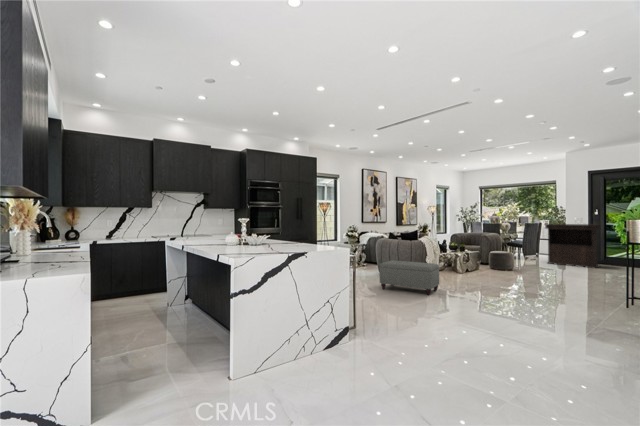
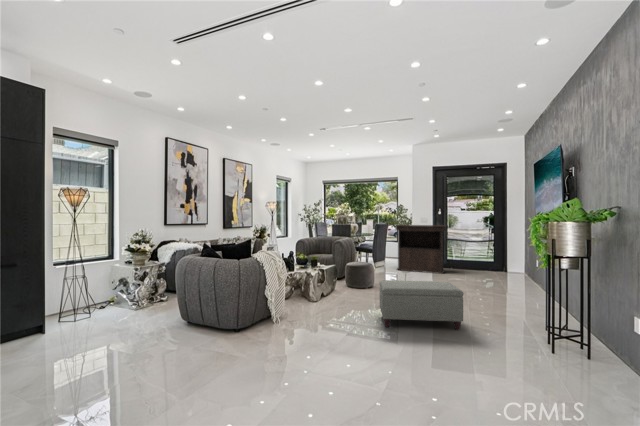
ottoman: present [379,260,439,295] -> present [380,280,464,330]

